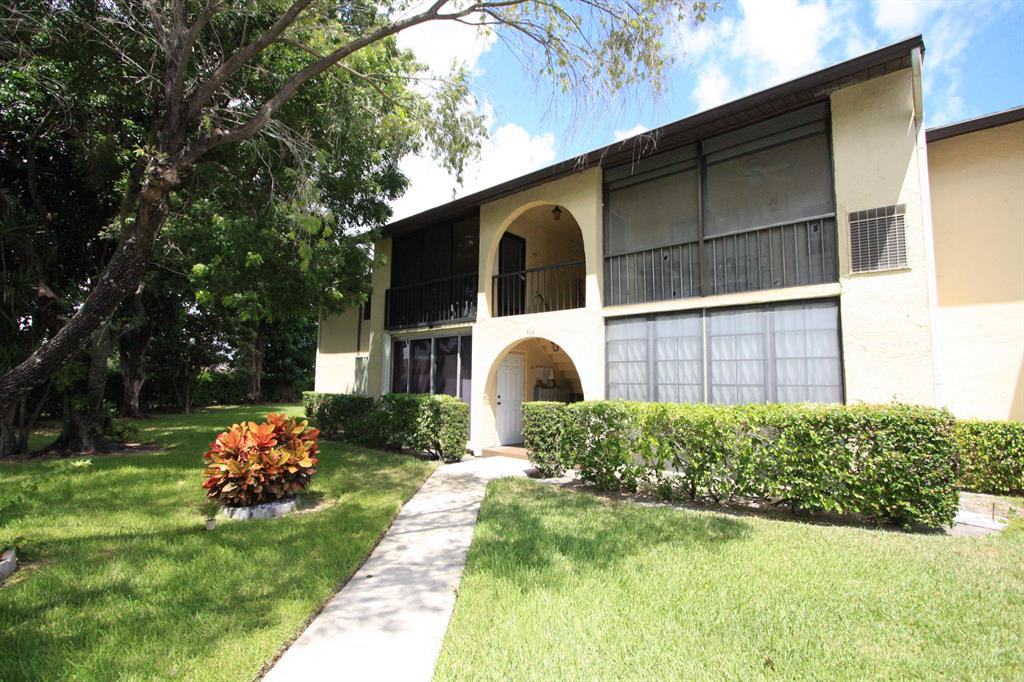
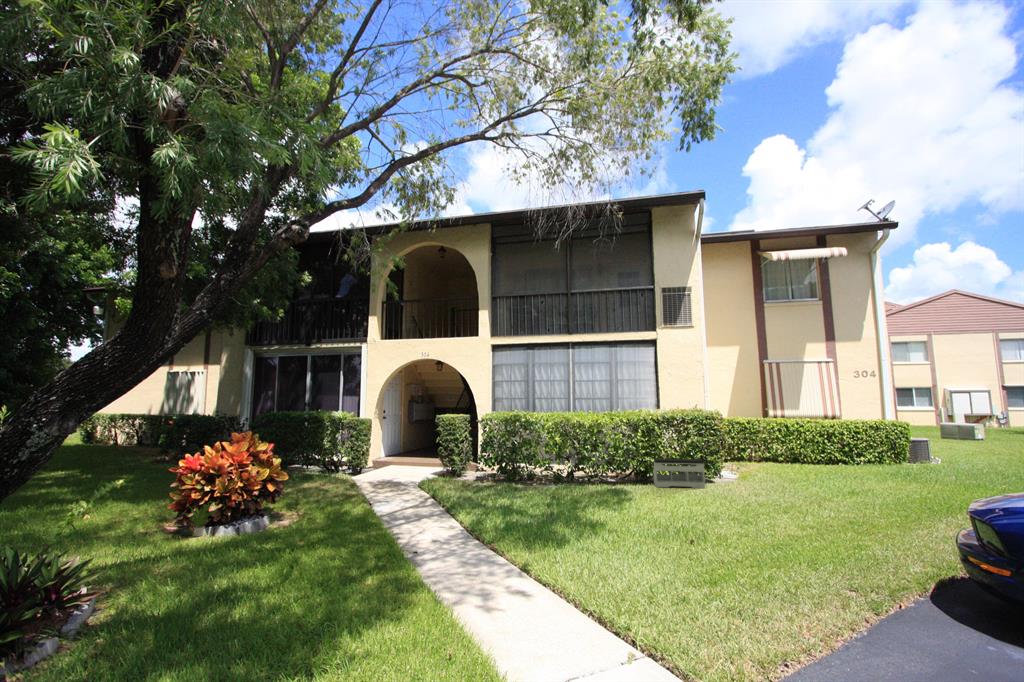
bench: none [808,481,906,542] -> present [654,458,705,488]

